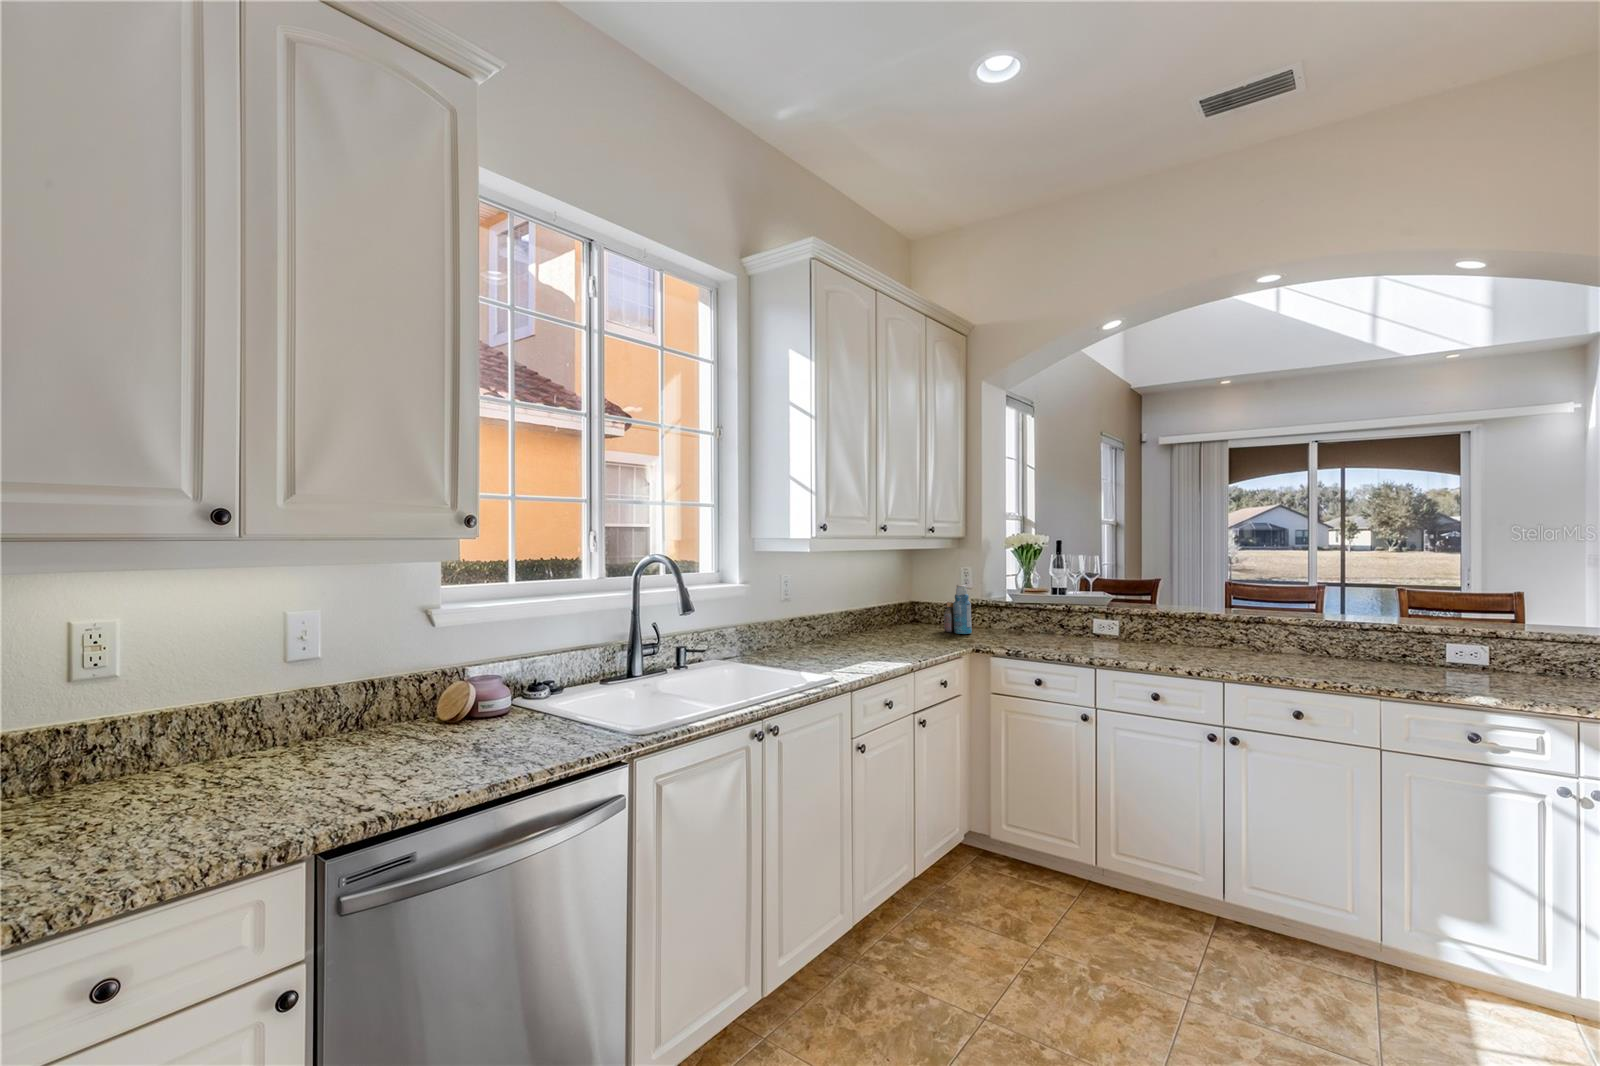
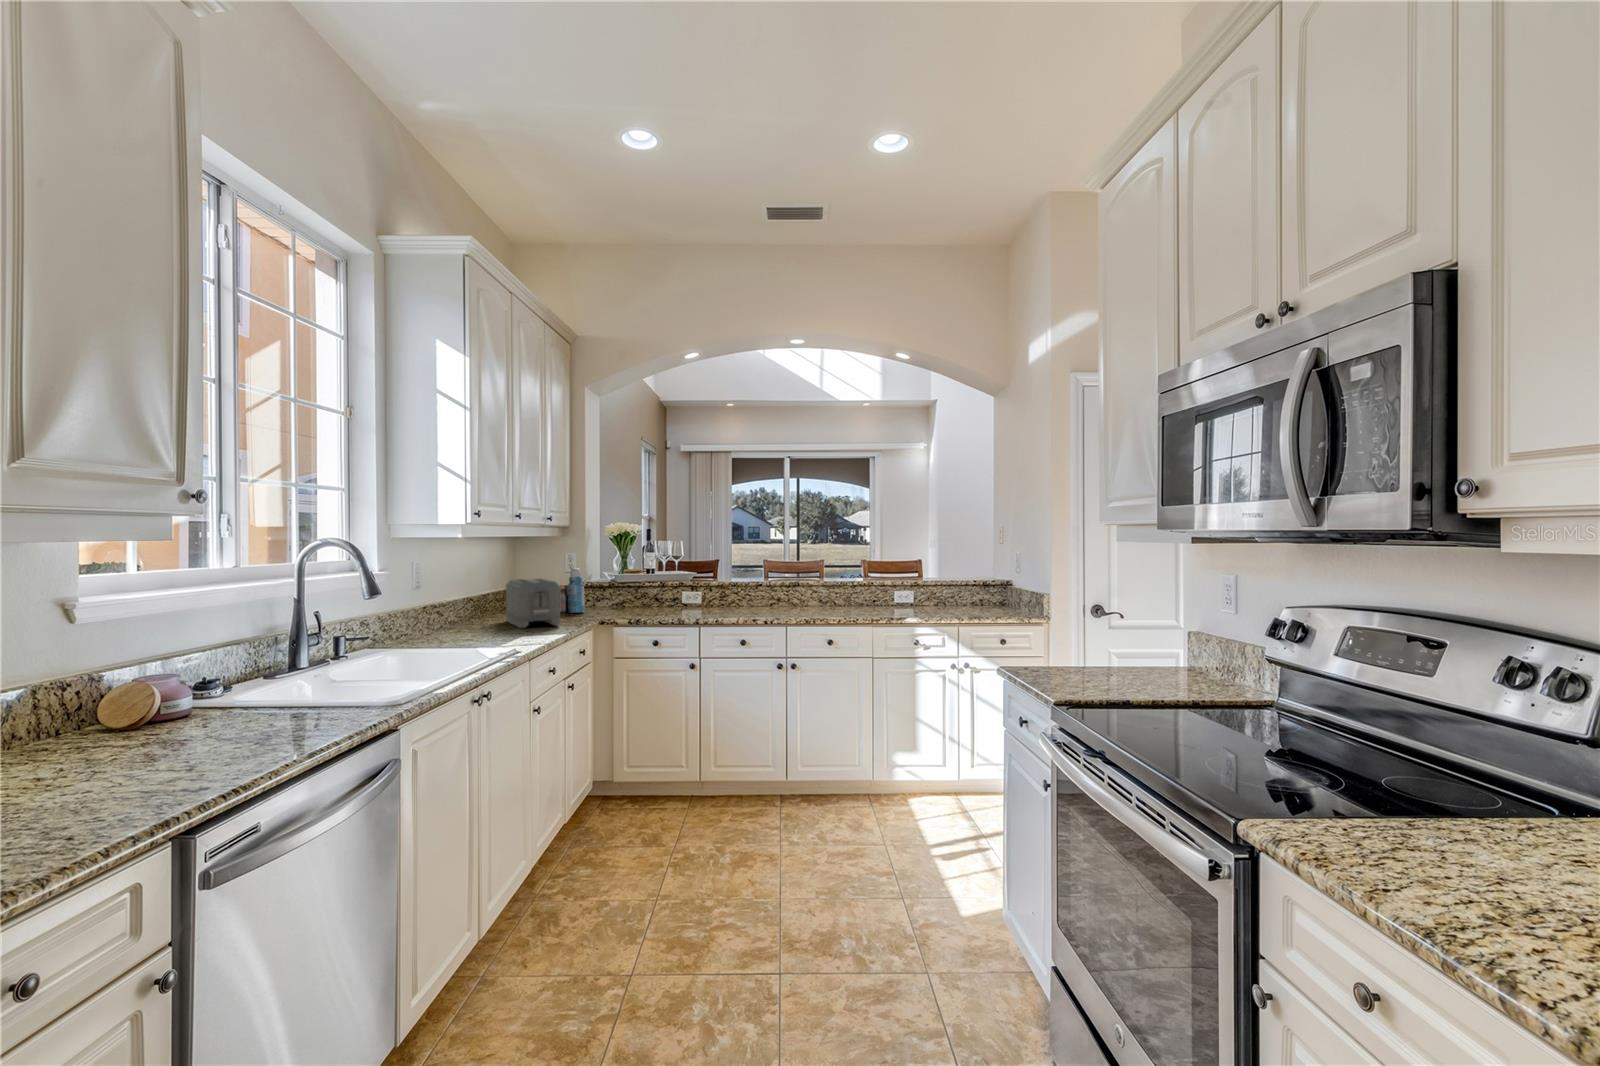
toaster: none [878,596,922,649] -> present [506,579,560,628]

